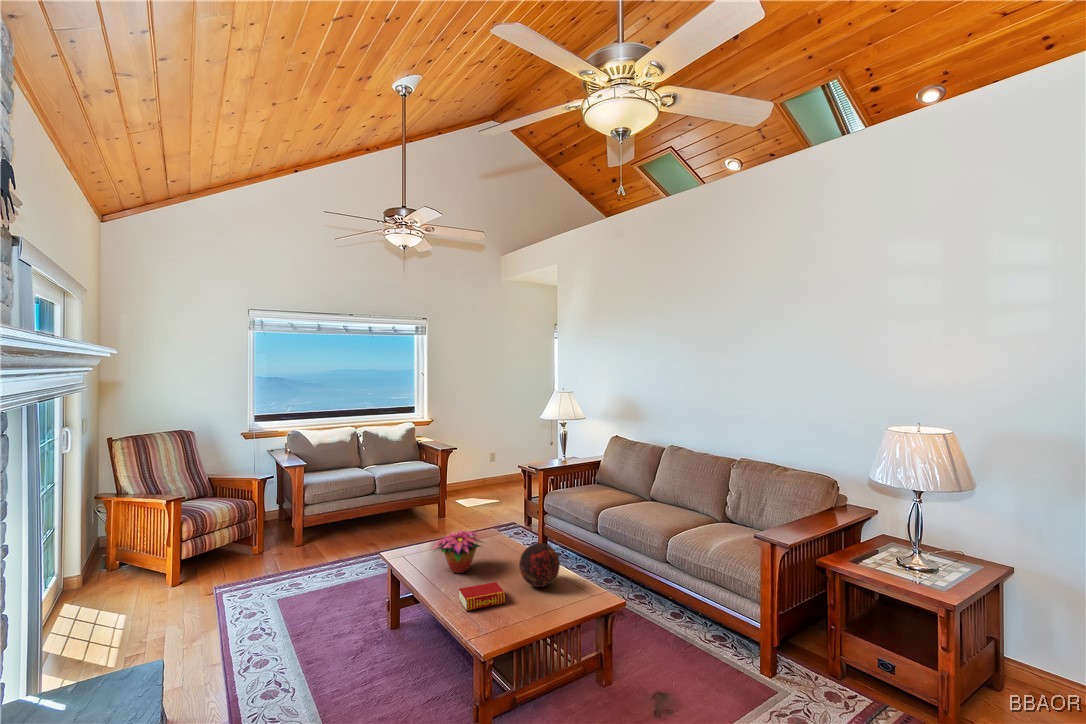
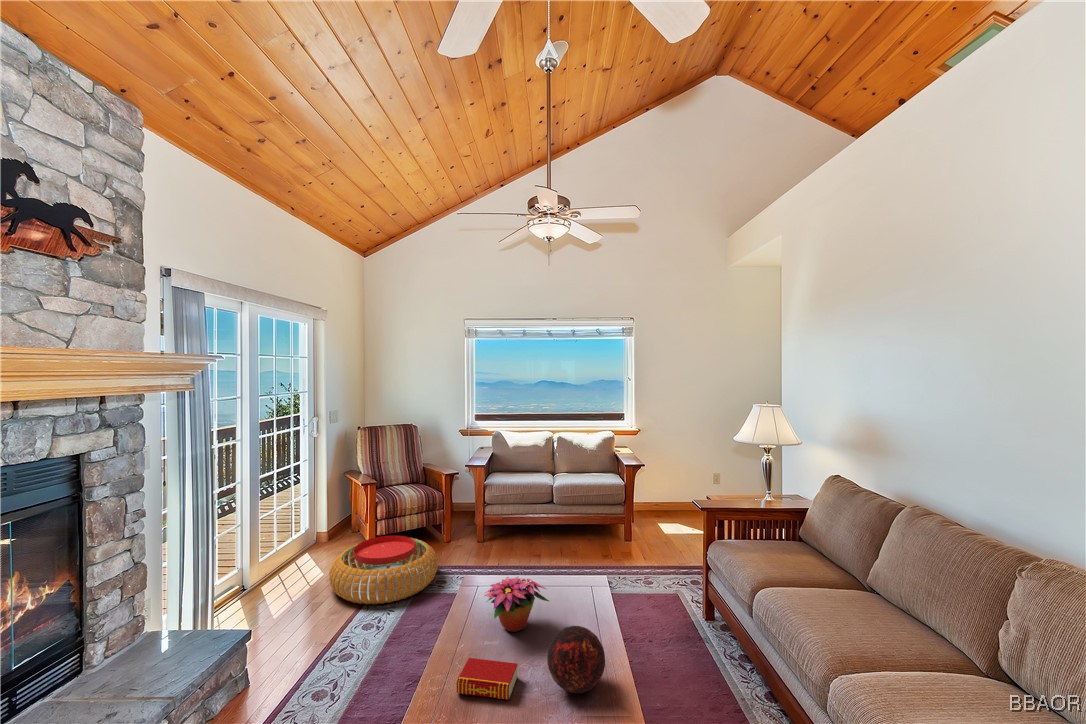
pouf: none [159,547,291,623] -> present [329,535,438,604]

